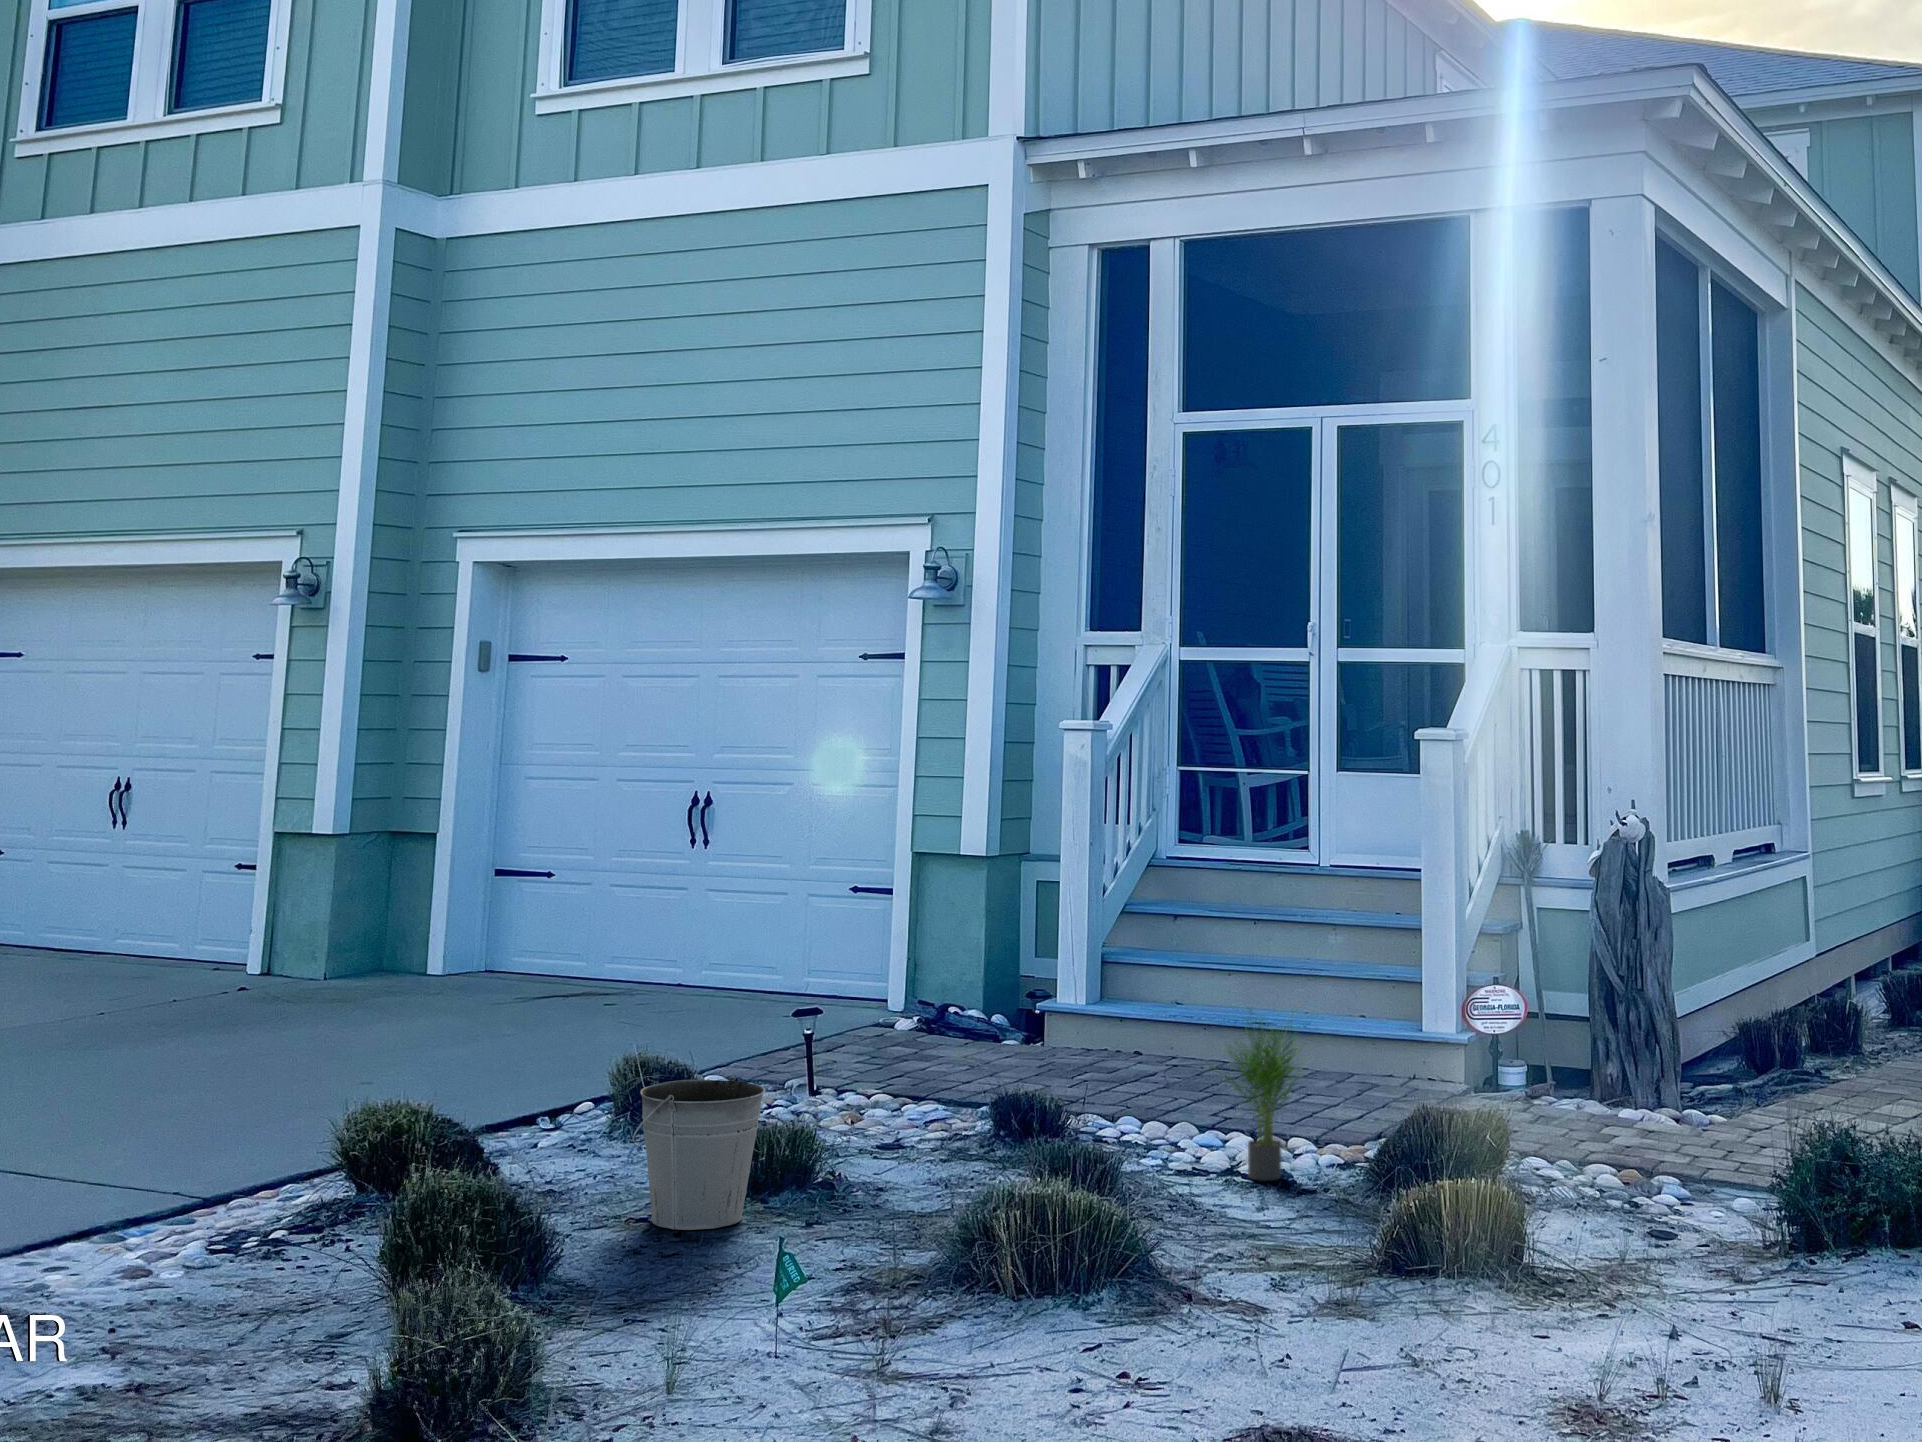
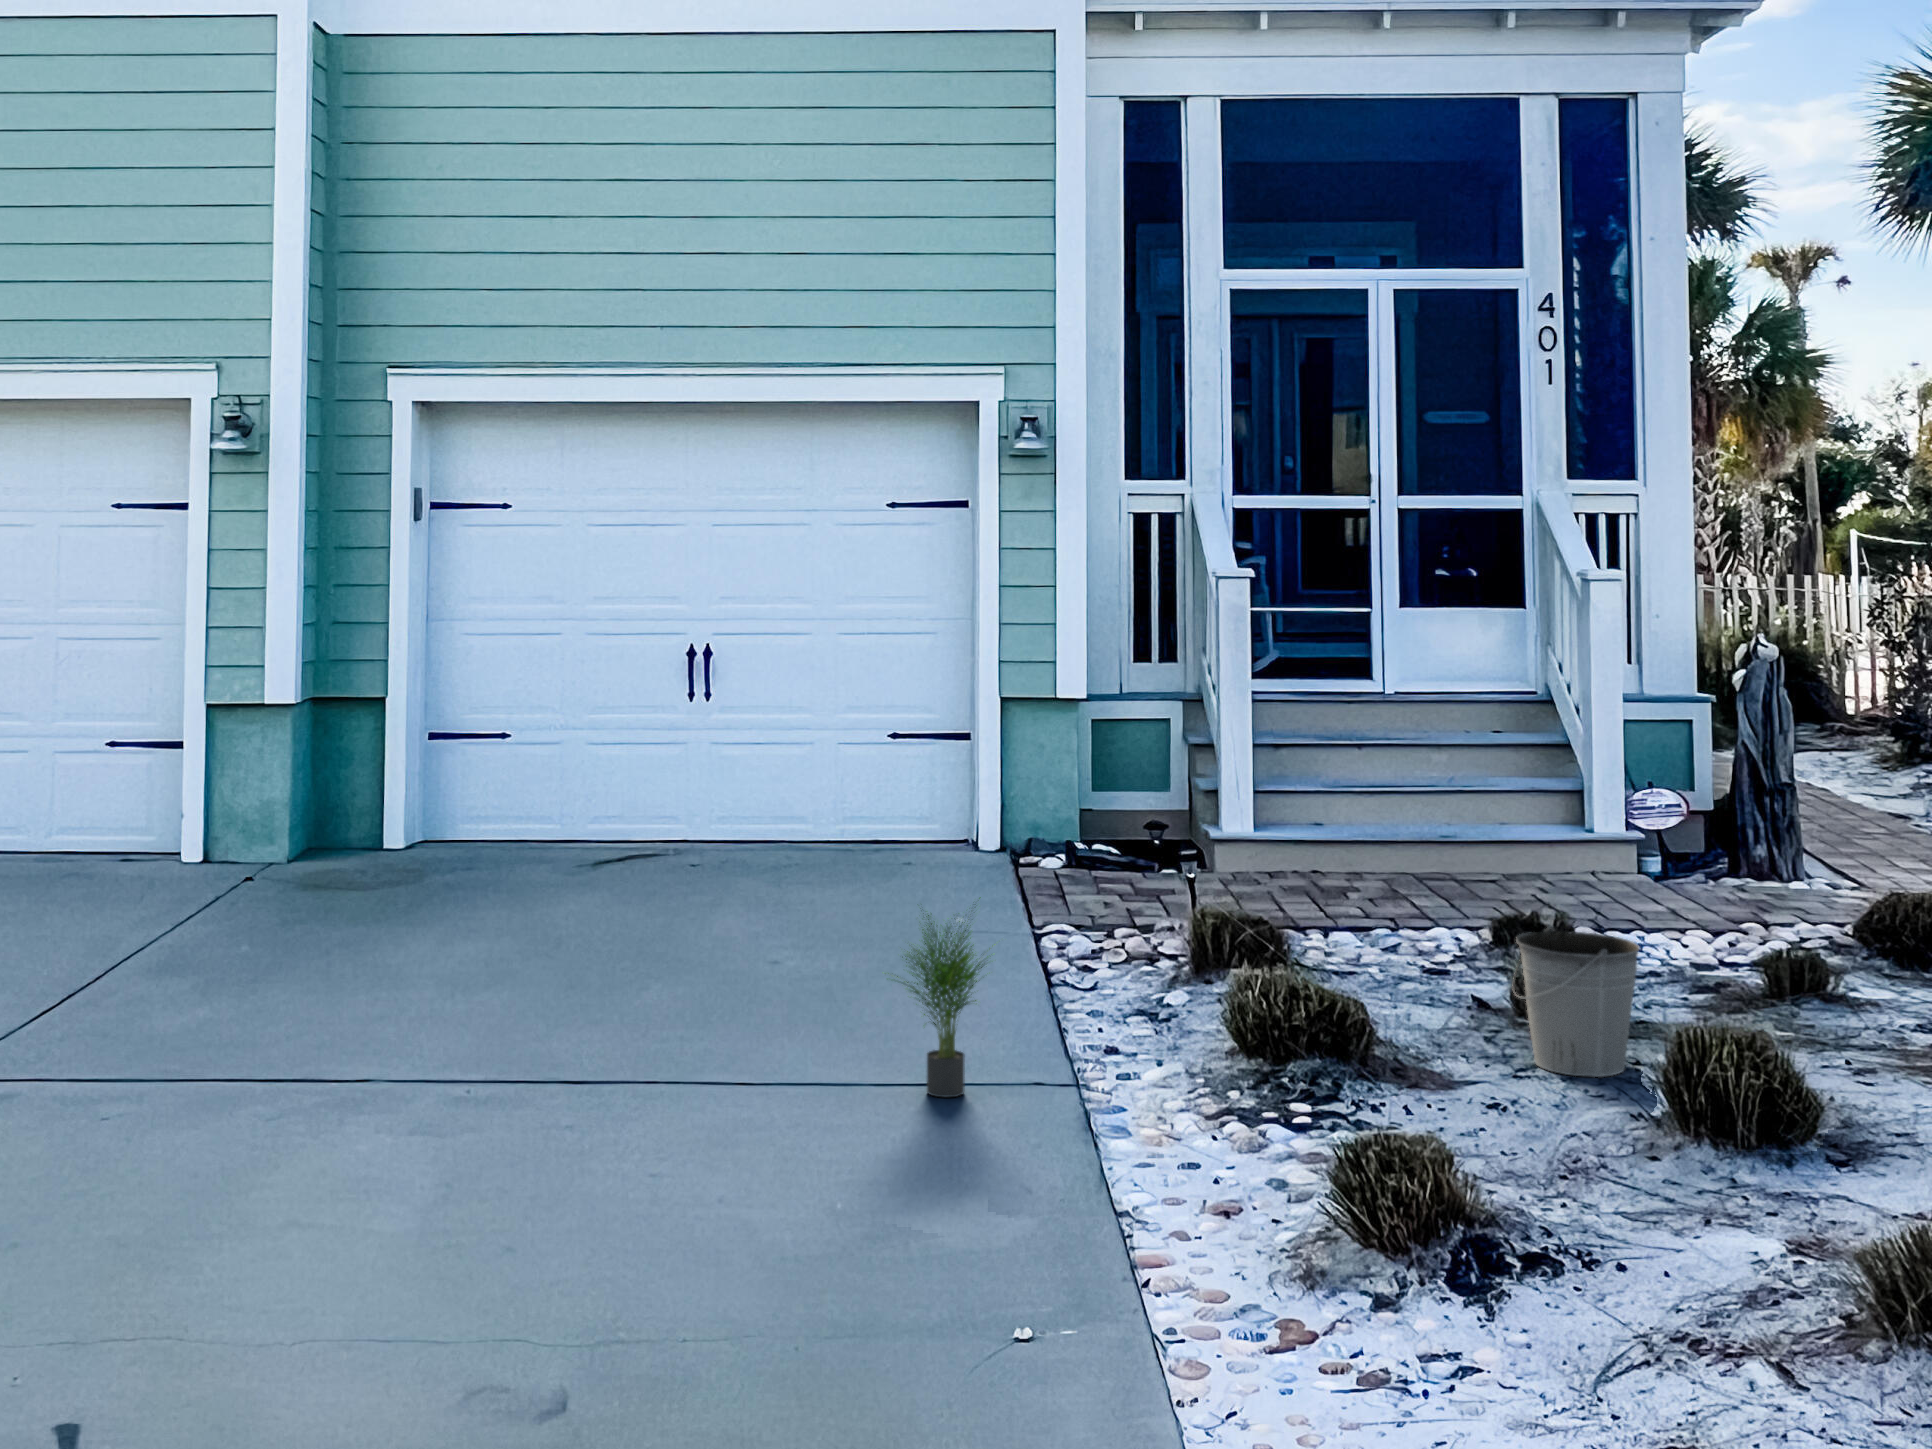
potted plant: present [1211,1020,1305,1181] -> present [888,897,995,1098]

